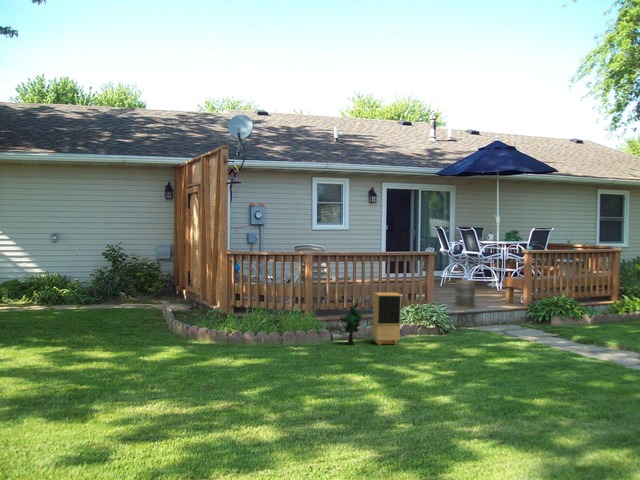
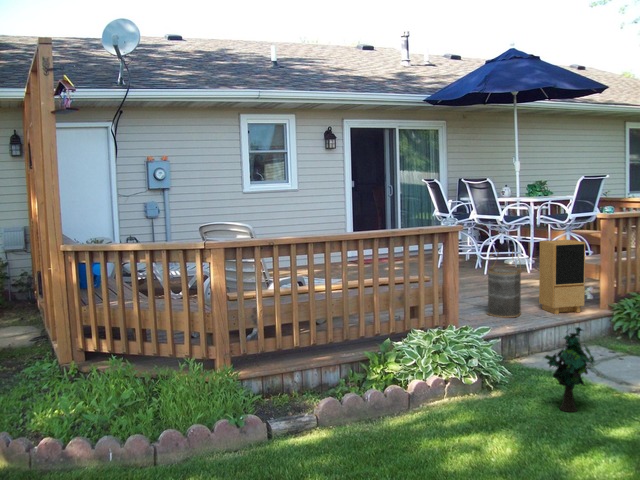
speaker: present [373,292,401,345] -> present [539,240,585,314]
decorative plant: present [340,303,362,345] -> present [544,327,594,412]

